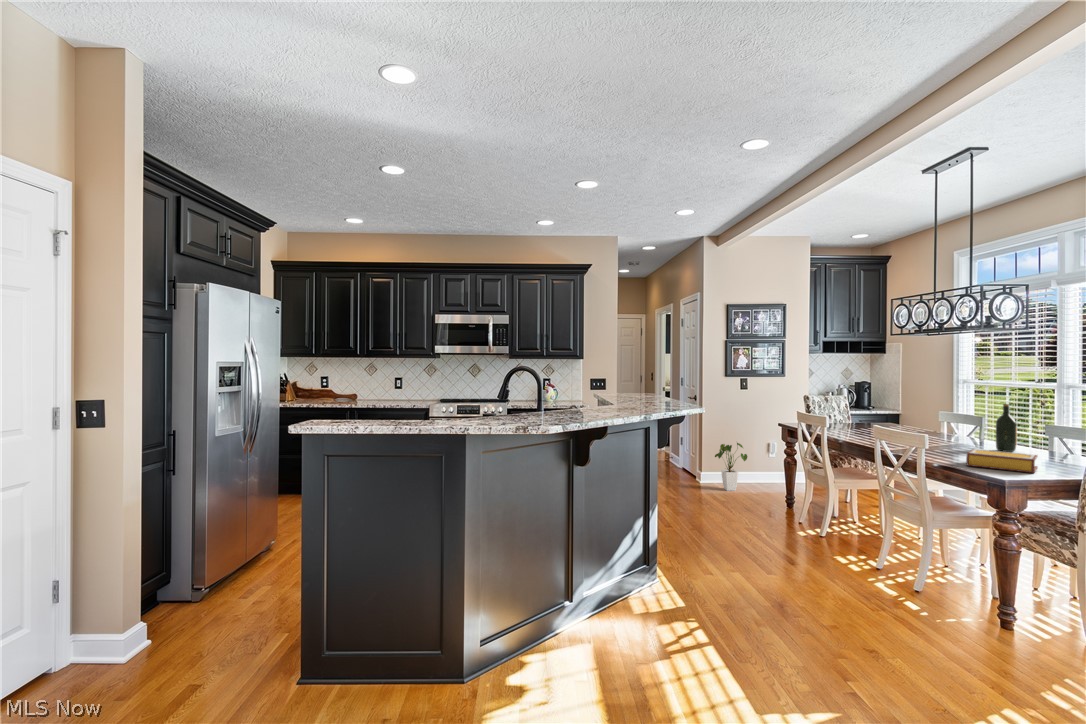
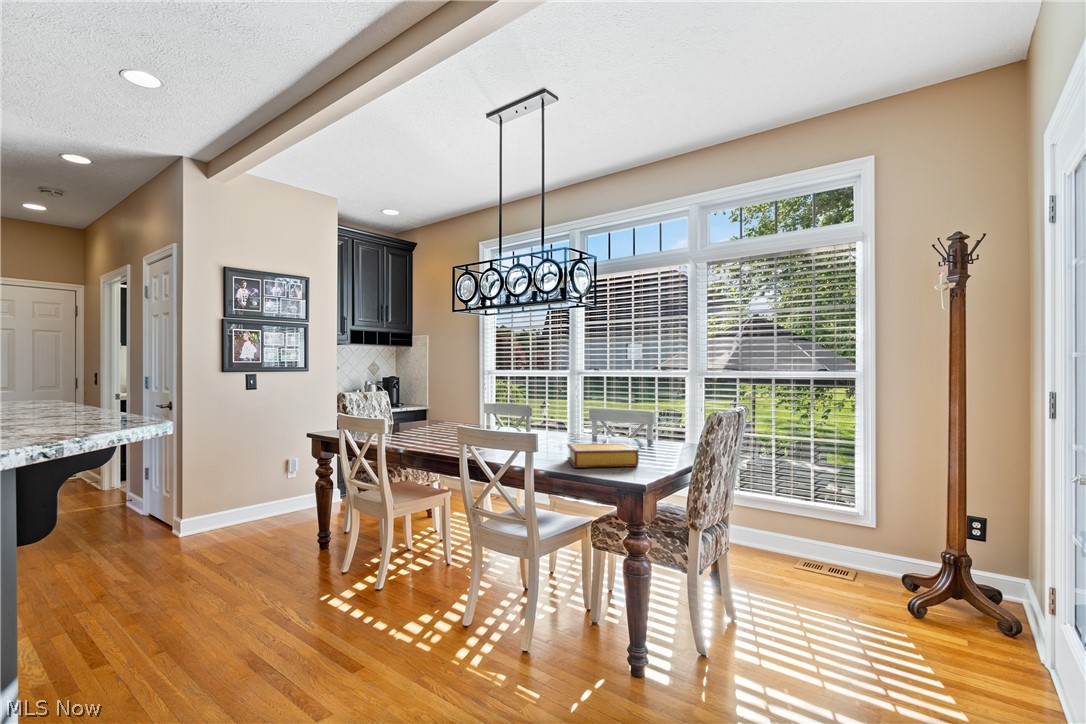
wine bottle: present [996,404,1017,452] -> none [560,389,578,441]
house plant: present [715,443,747,491] -> none [204,465,259,542]

